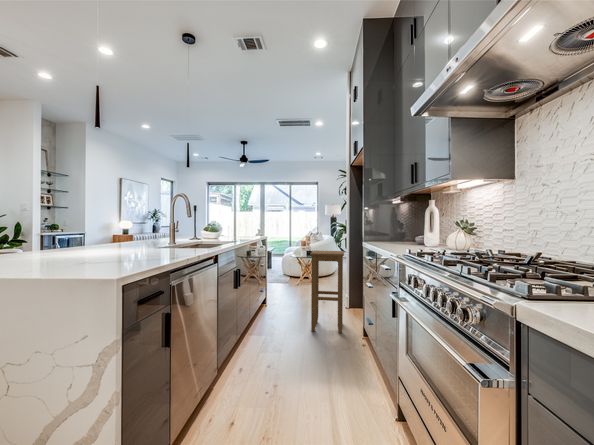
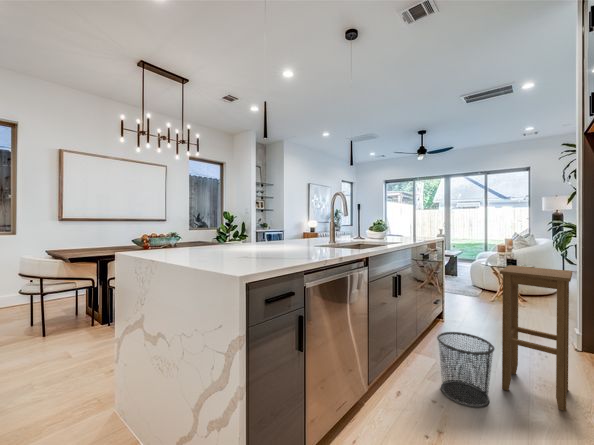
waste bin: none [275,299,309,344] -> present [437,332,494,407]

